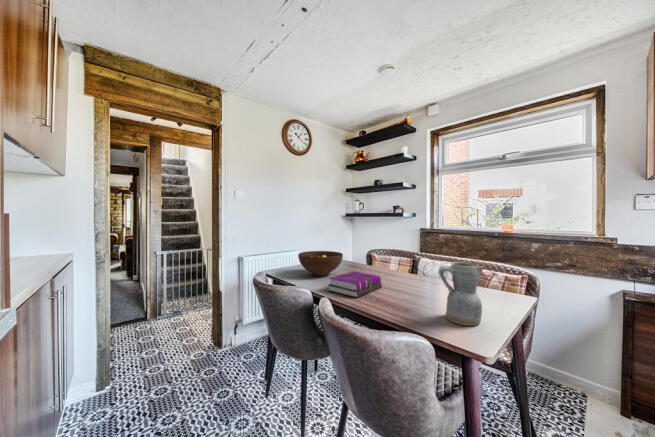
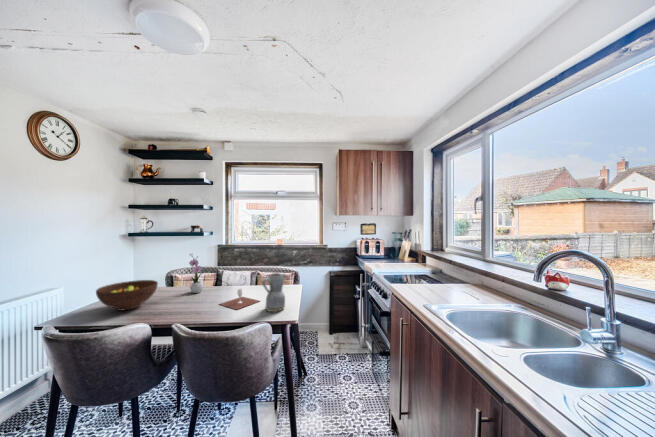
flower arrangement: none [373,230,391,275] -> present [189,256,204,293]
hardback book: present [328,271,382,297] -> none [157,294,208,320]
wine glass: none [392,279,447,304] -> present [220,289,259,309]

